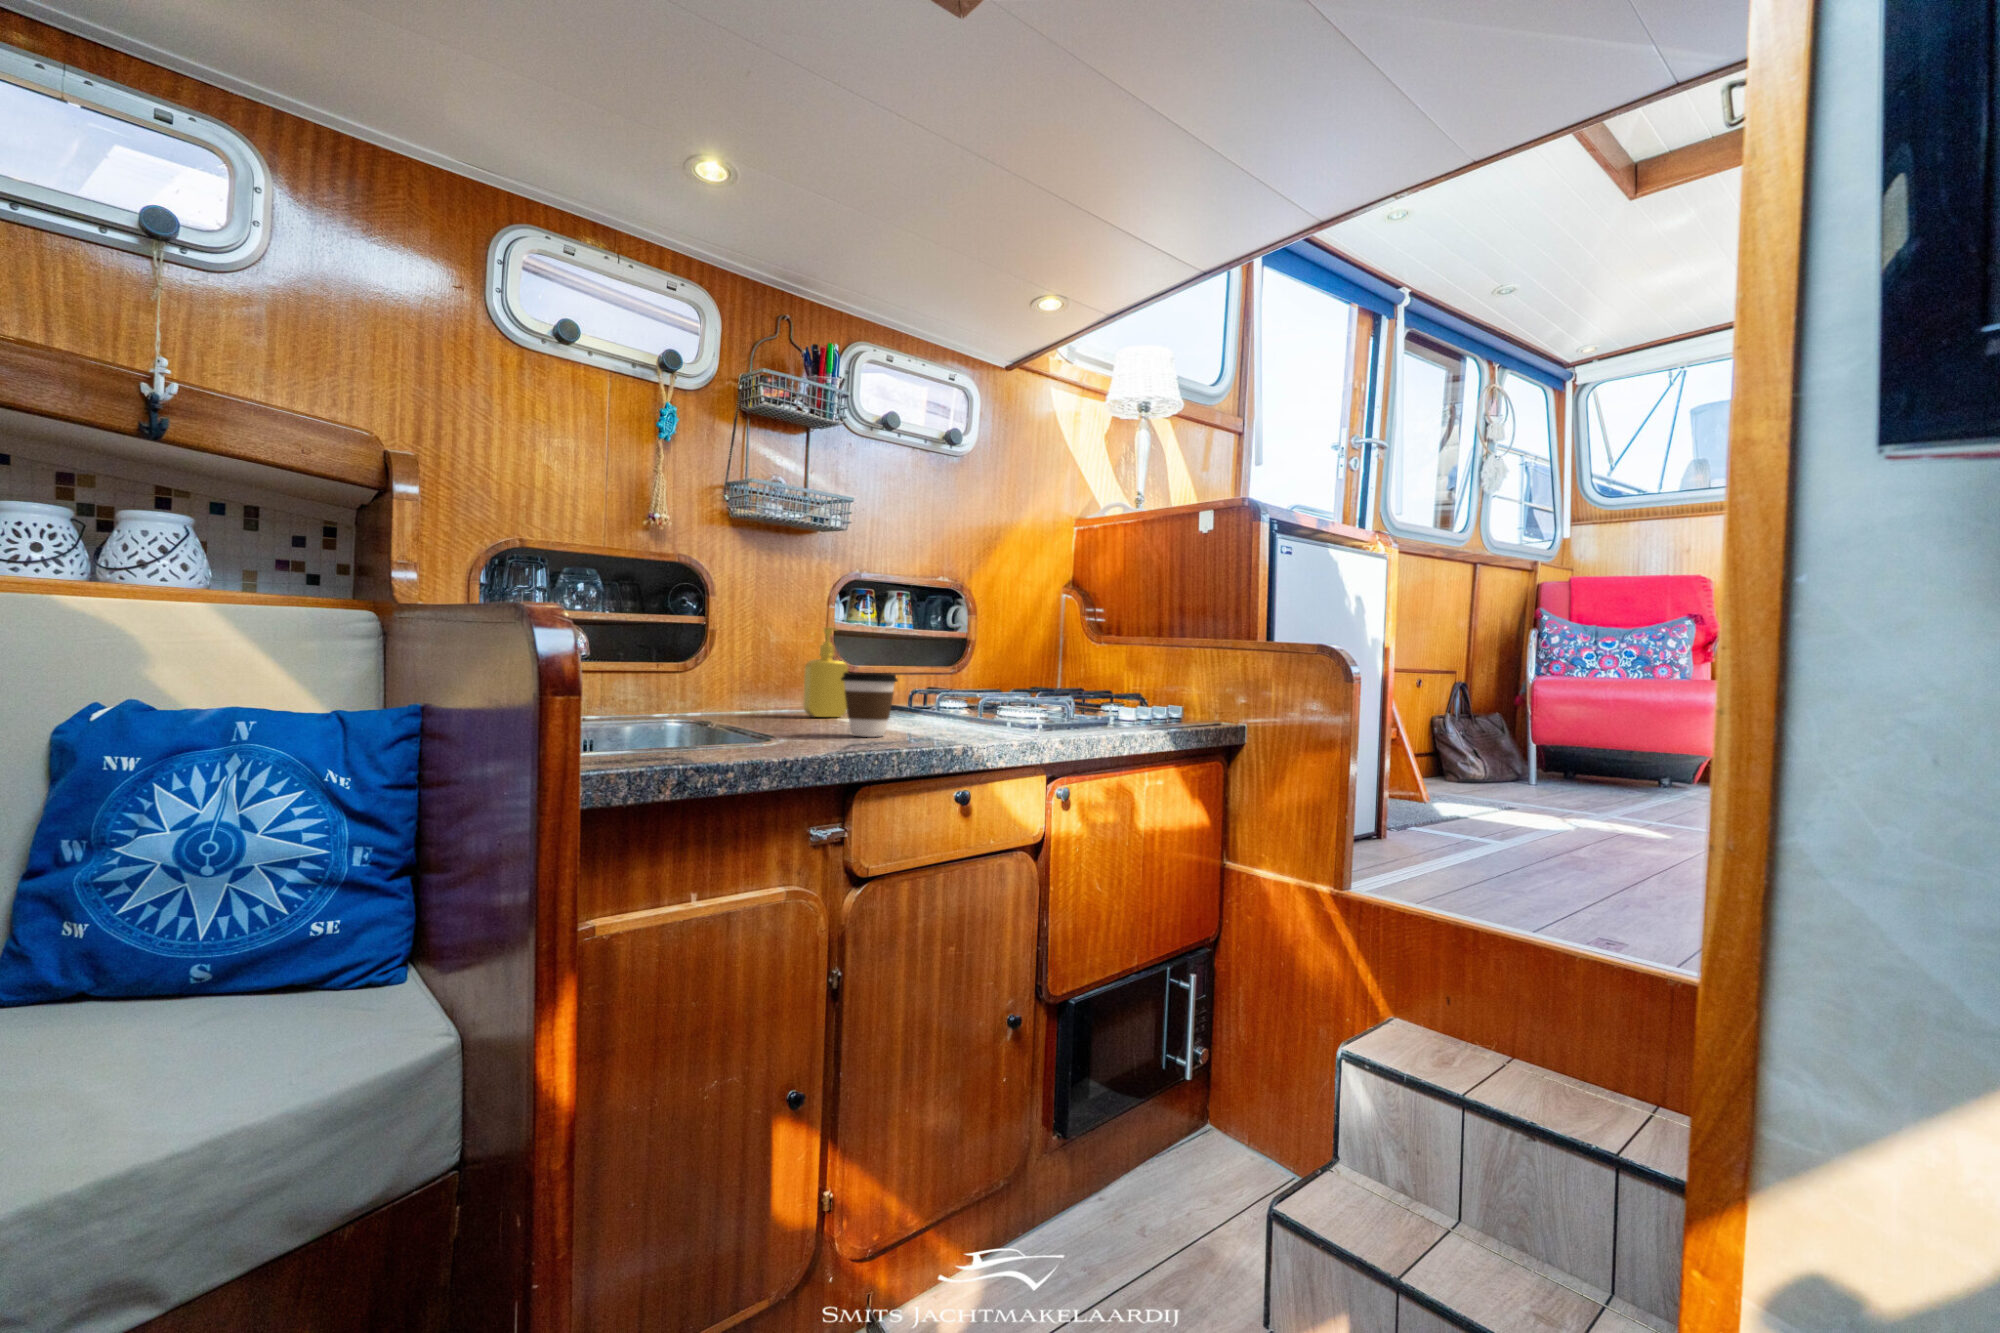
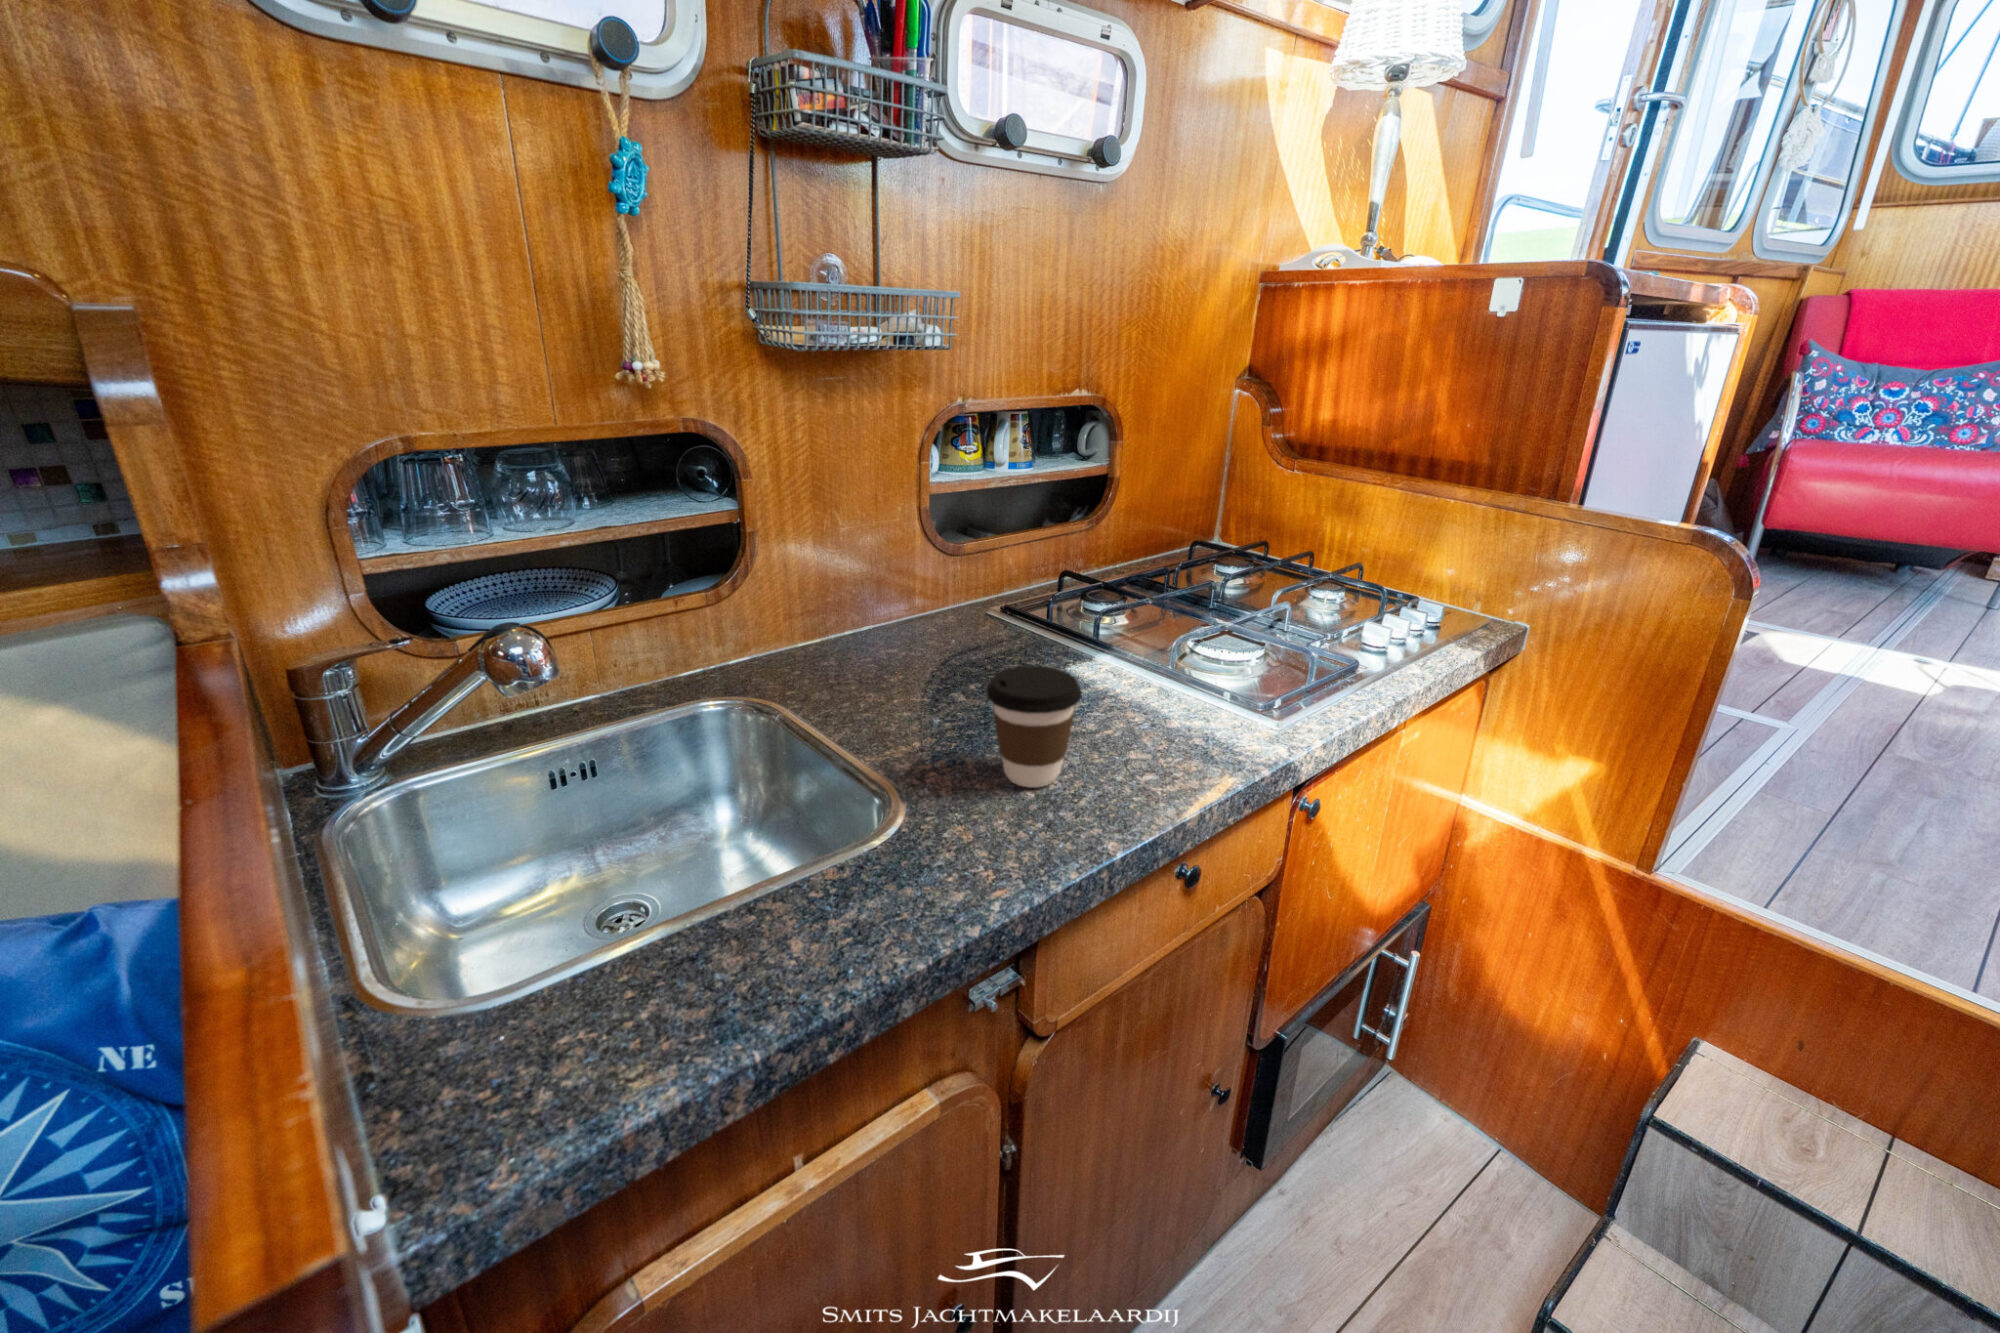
soap dispenser: present [803,627,848,717] -> none [900,514,964,650]

